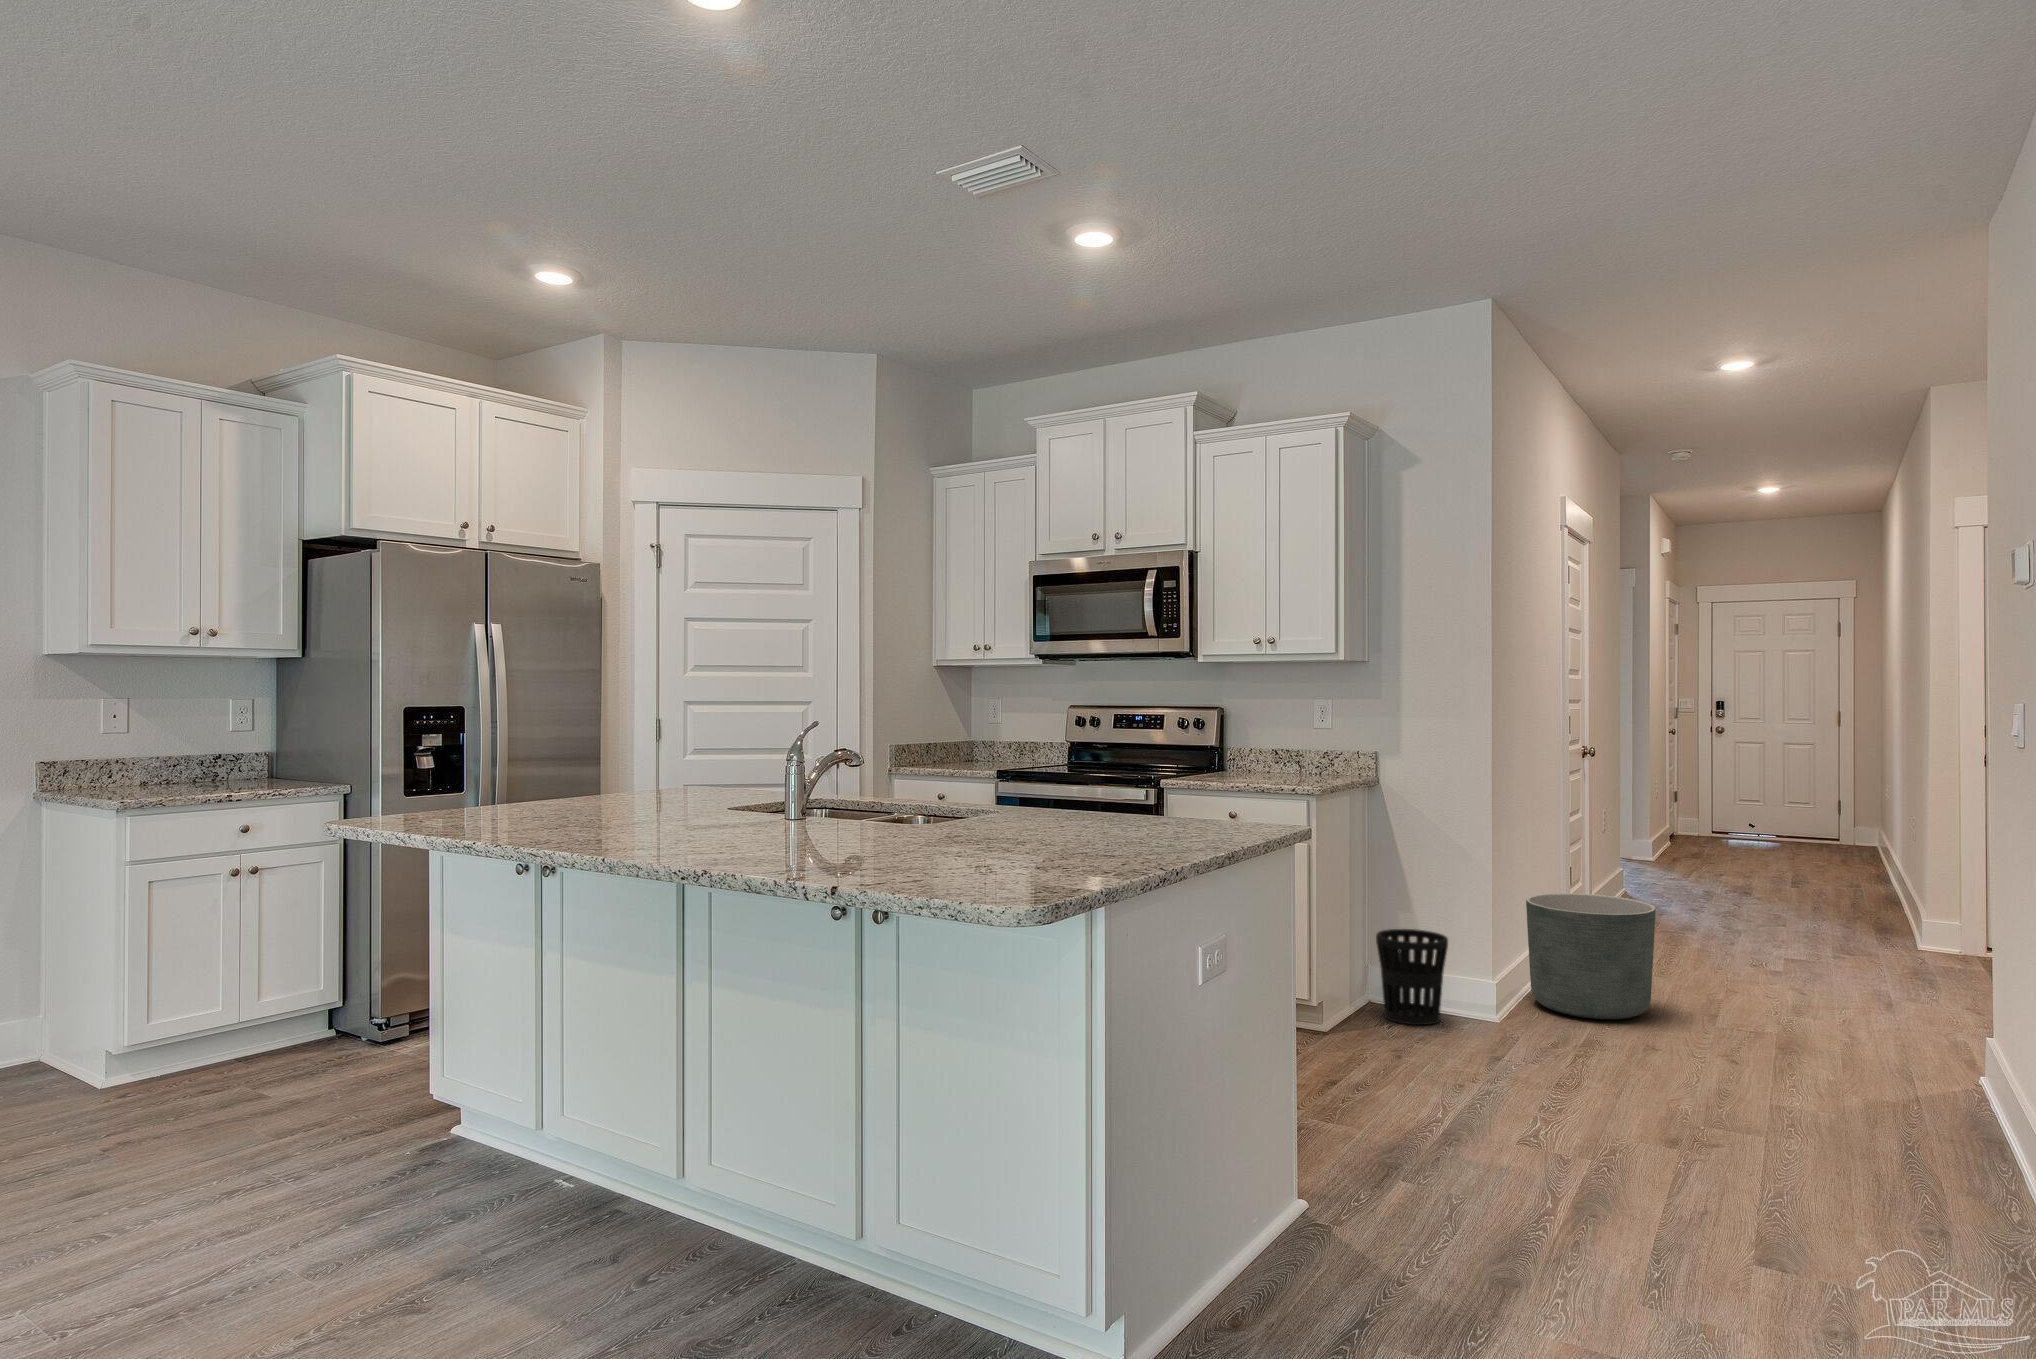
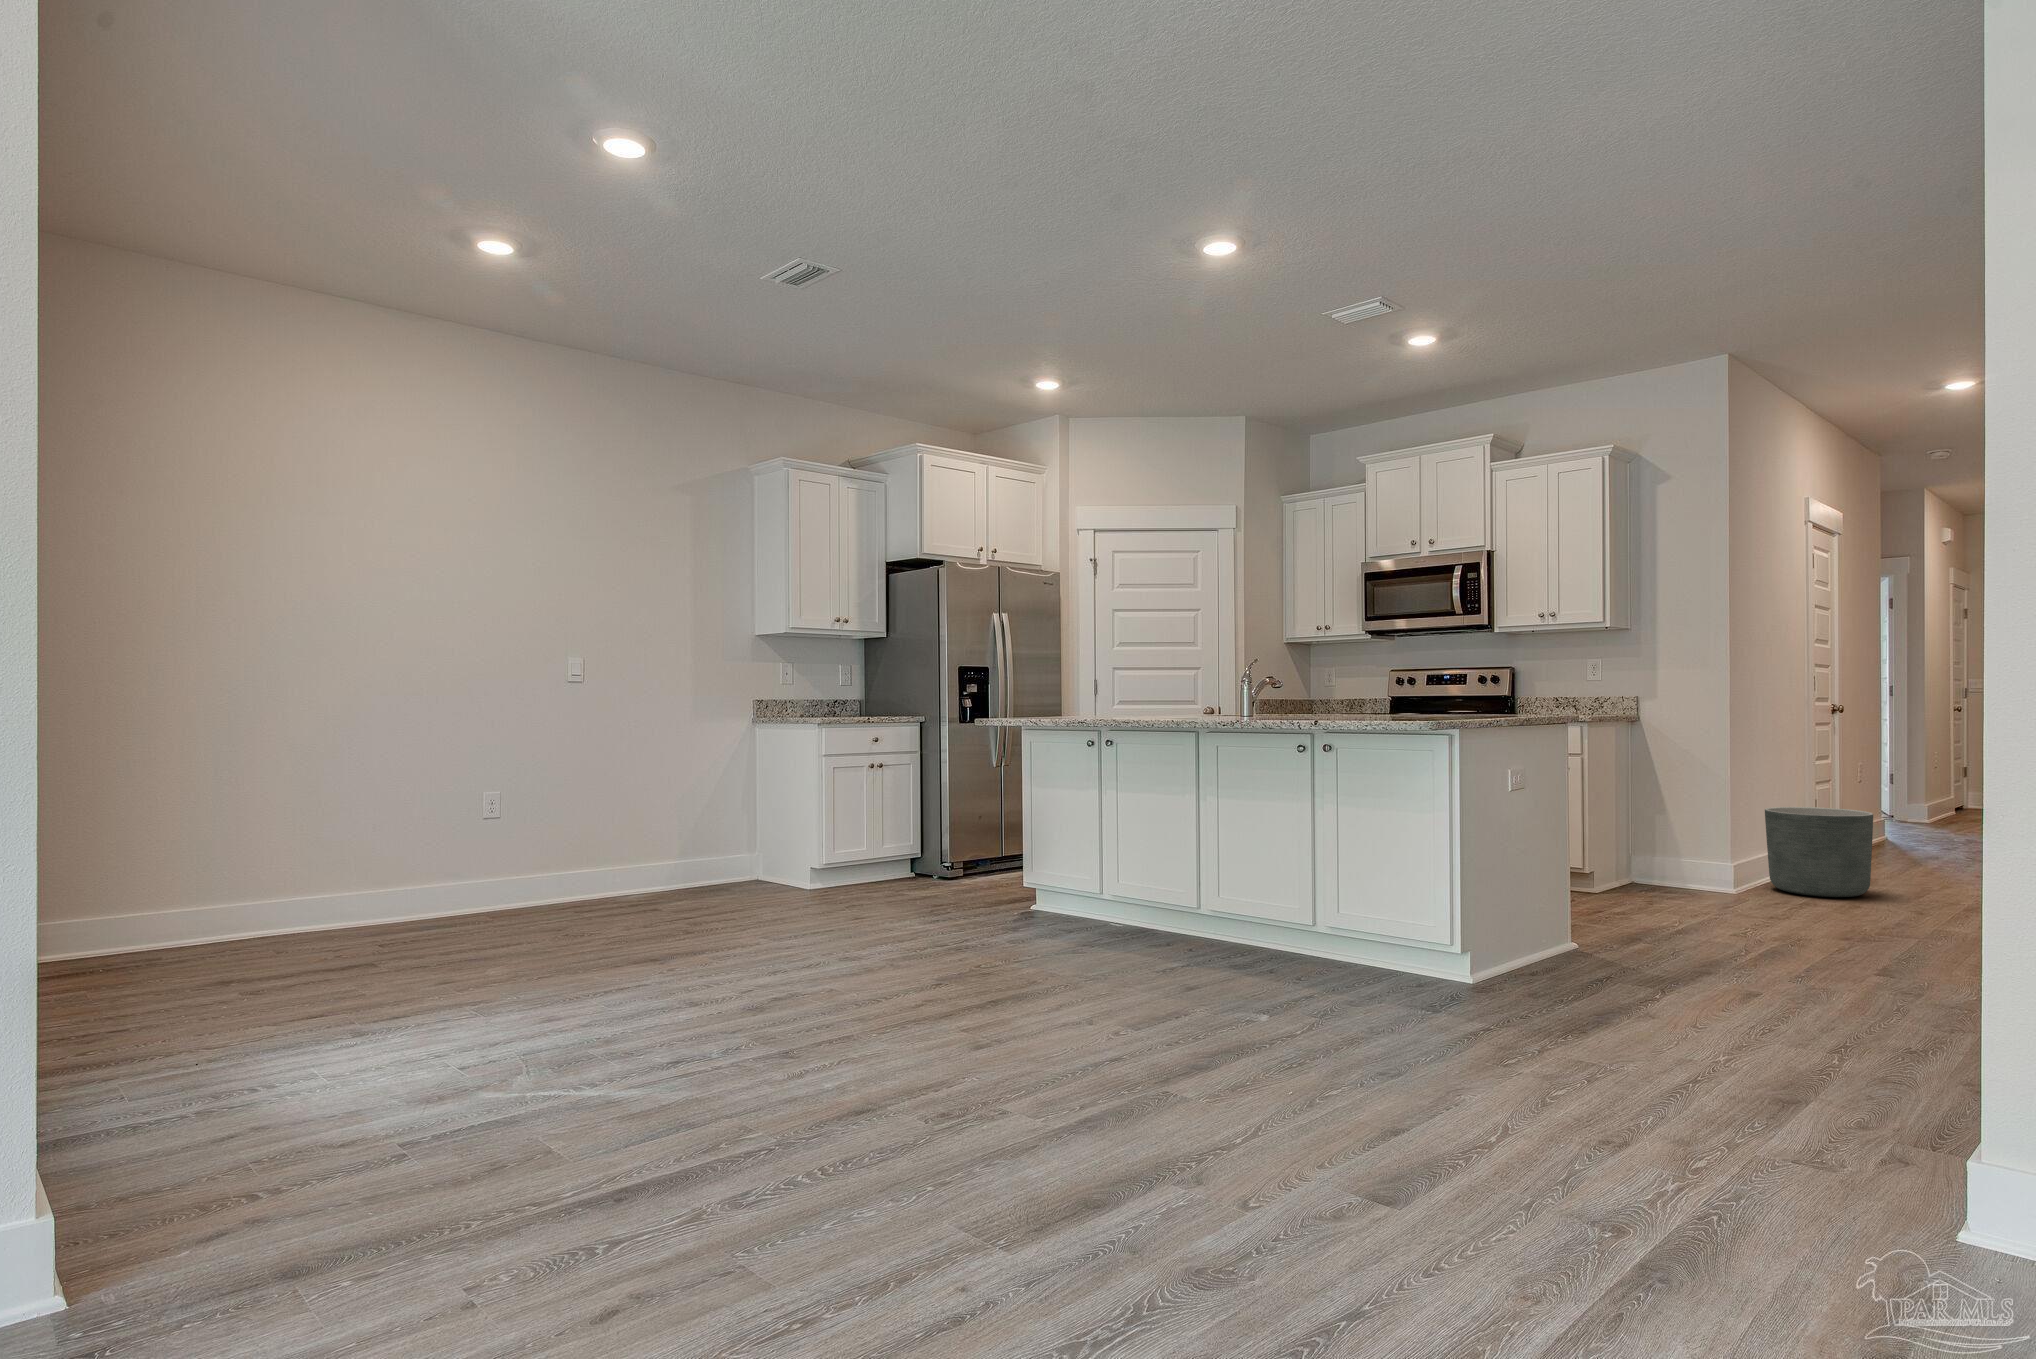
wastebasket: present [1376,929,1448,1025] -> none [1638,828,1696,895]

